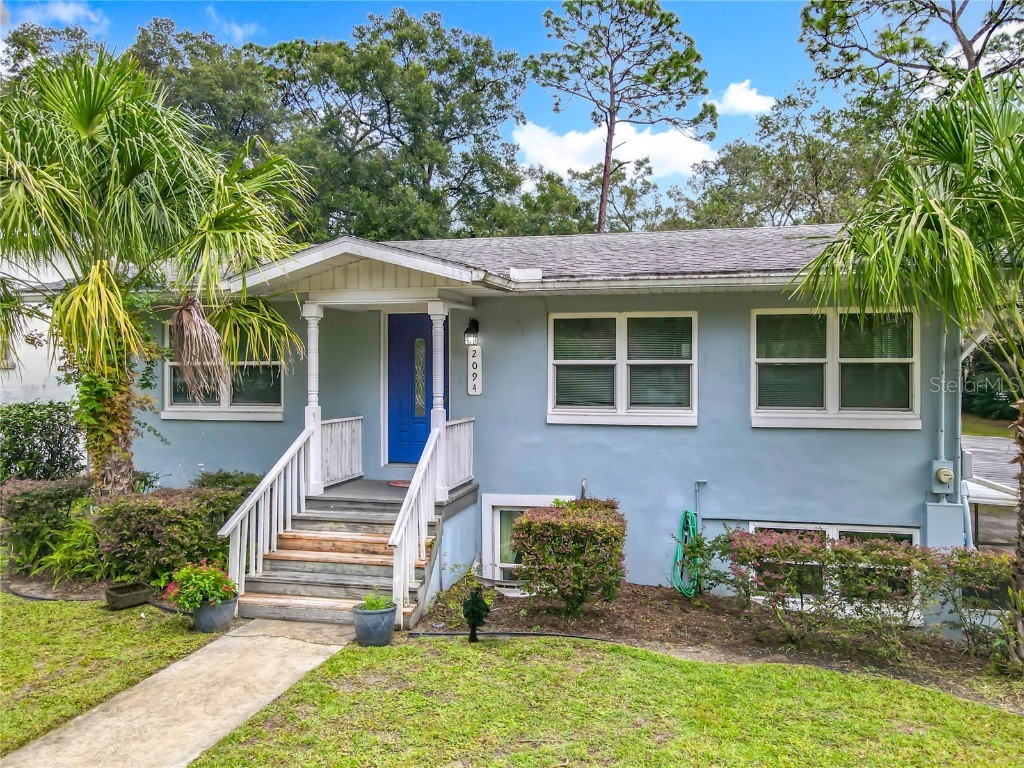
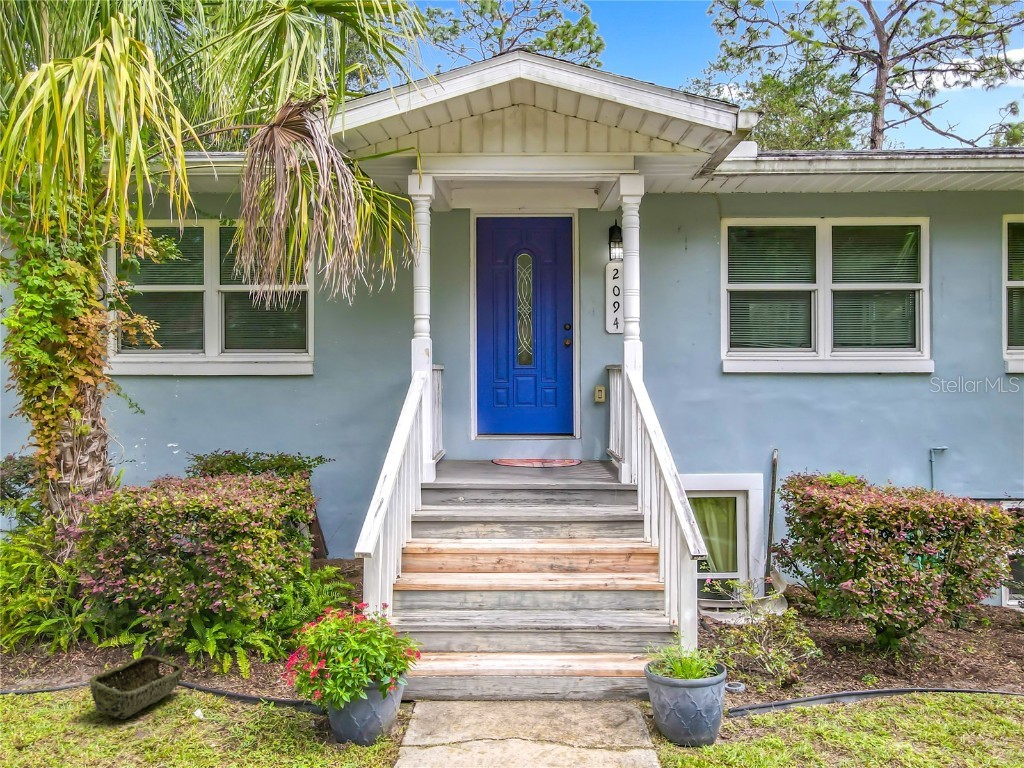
decorative plant: present [459,587,490,642] -> none [816,620,878,717]

